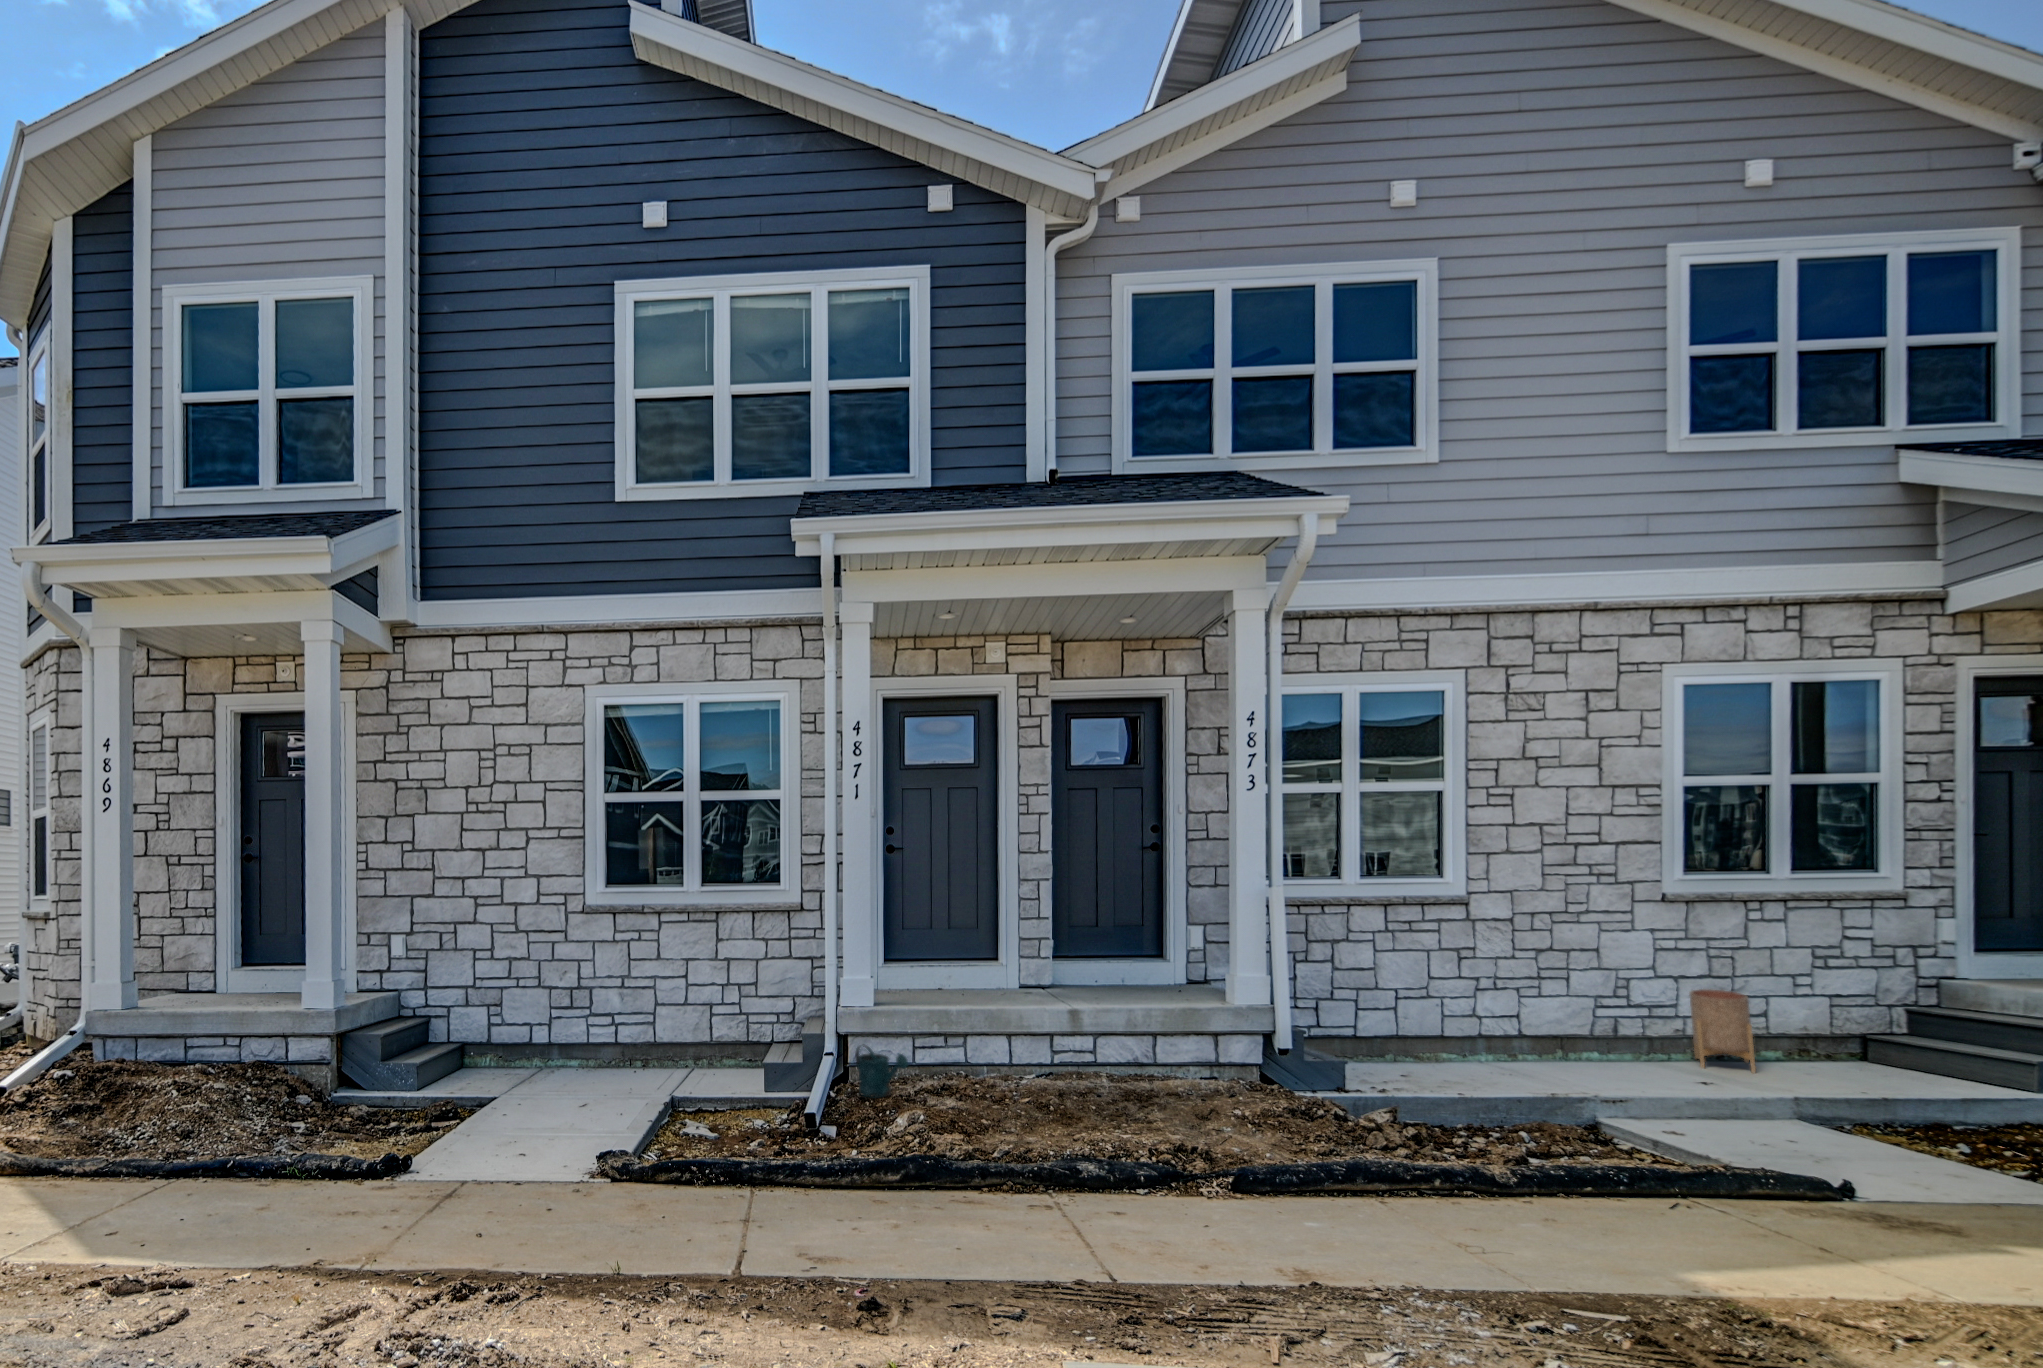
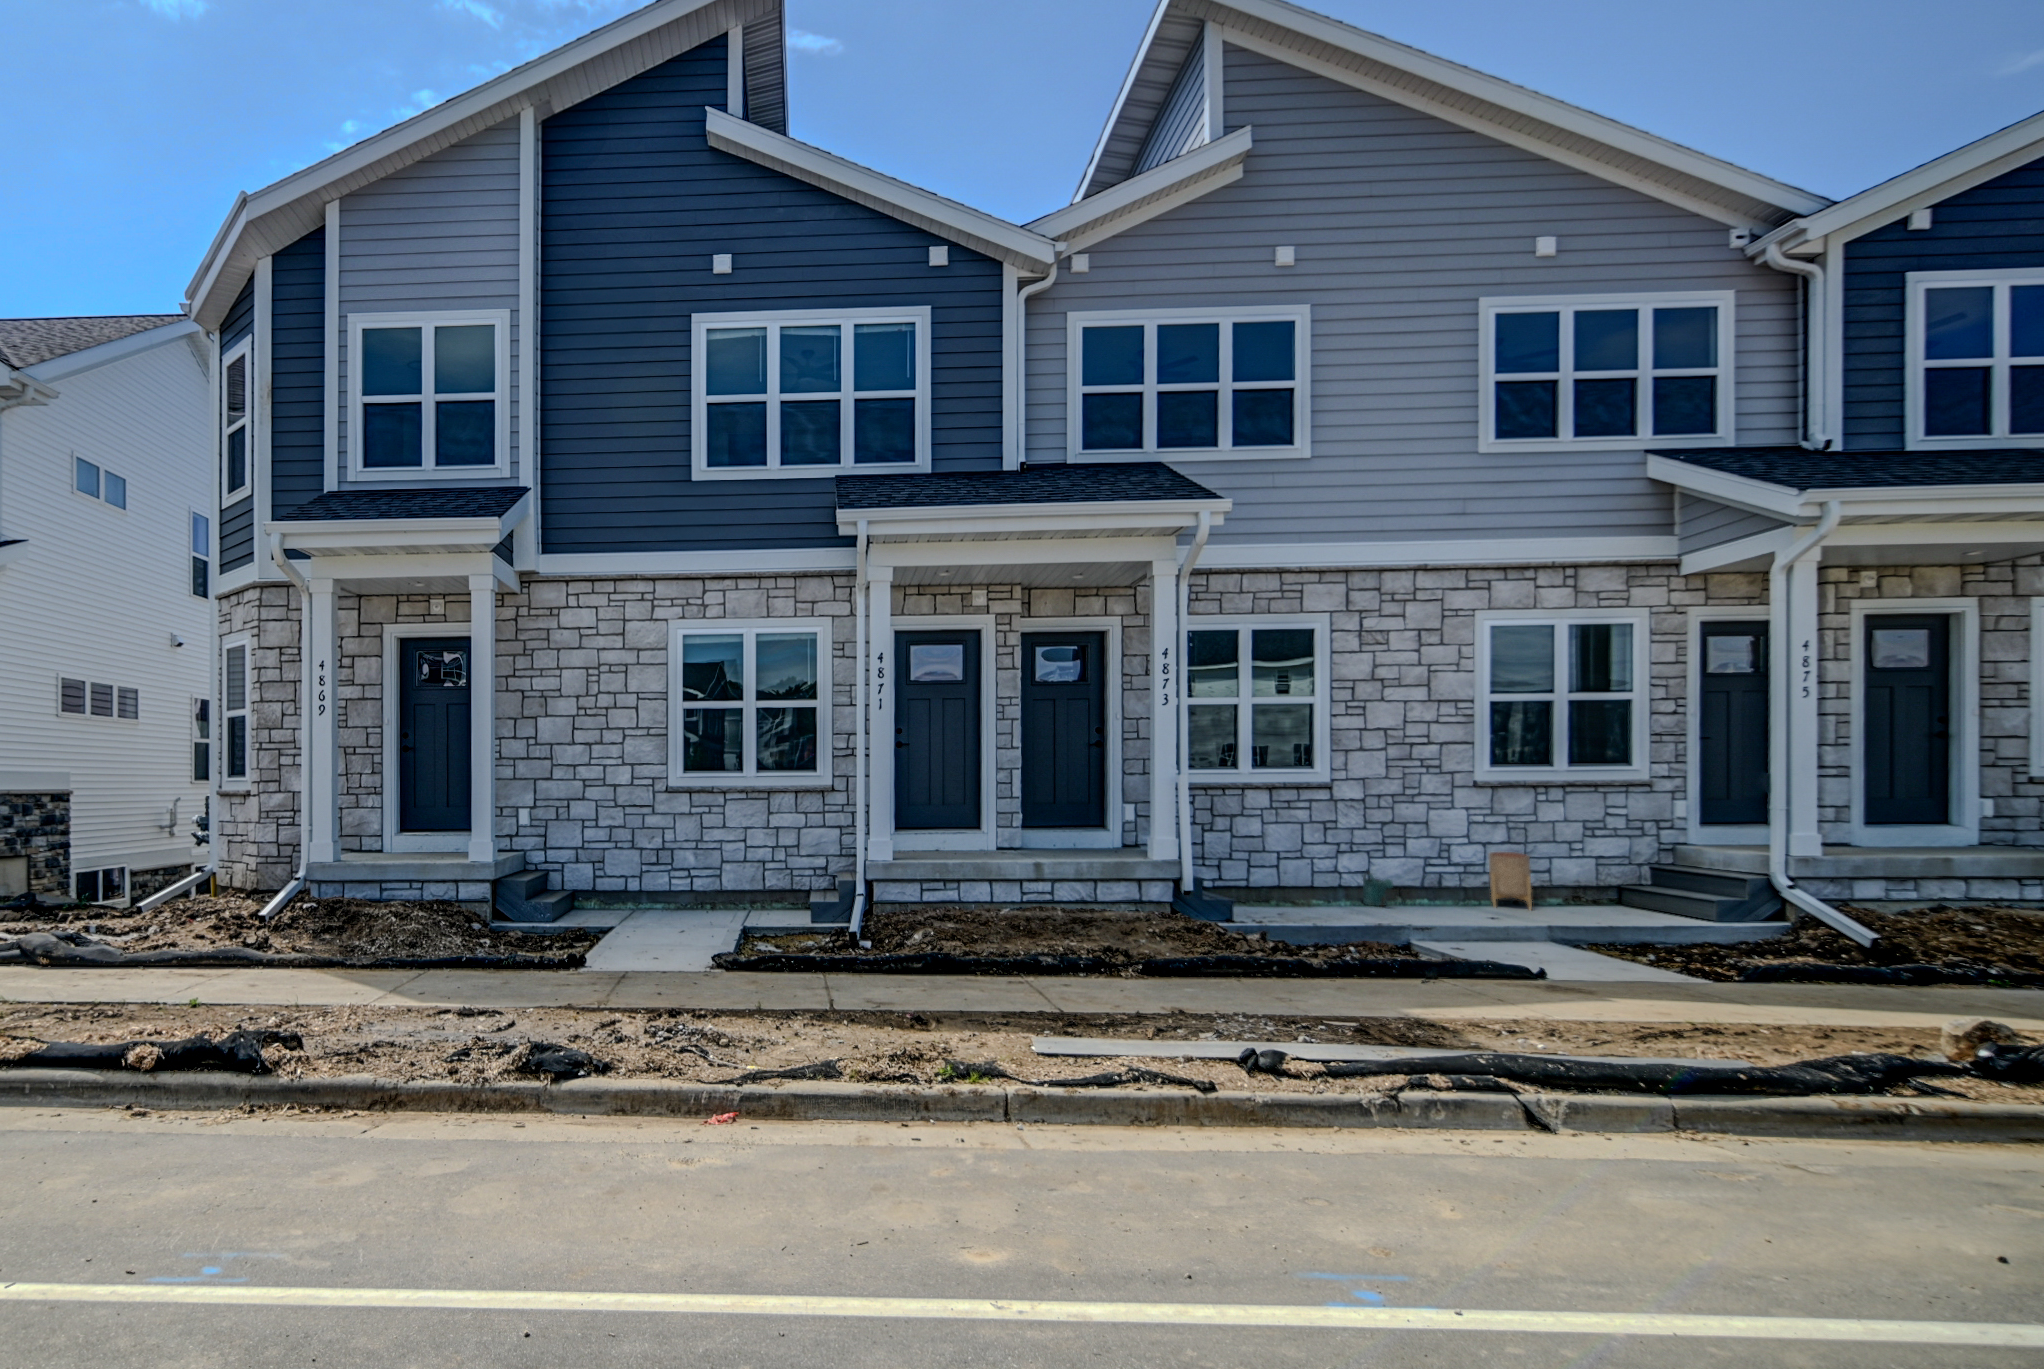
watering can: present [855,1046,908,1098] -> present [1363,873,1393,906]

